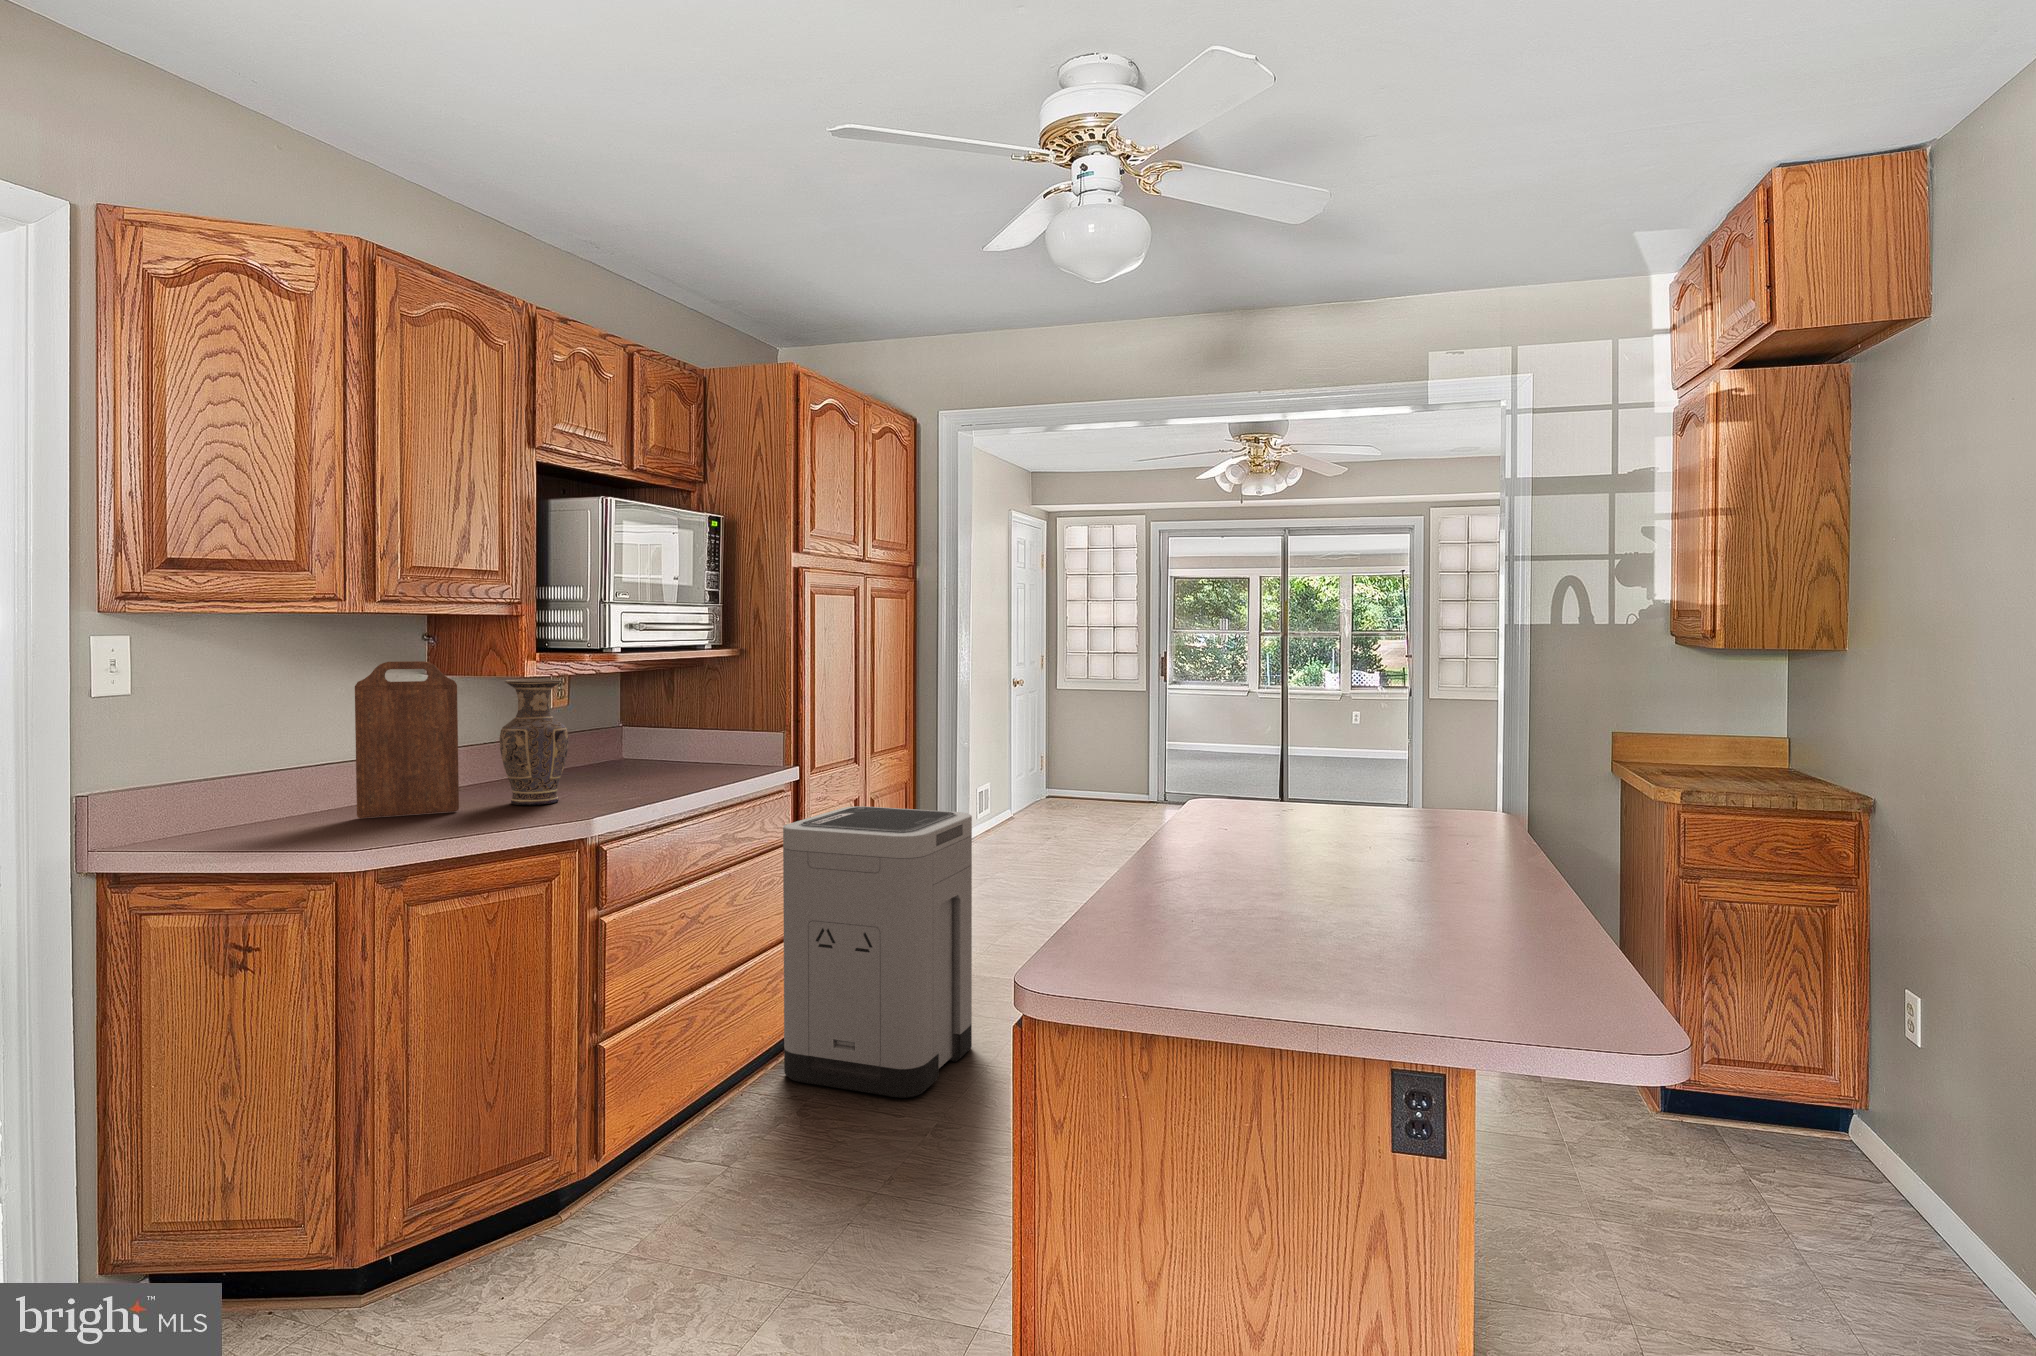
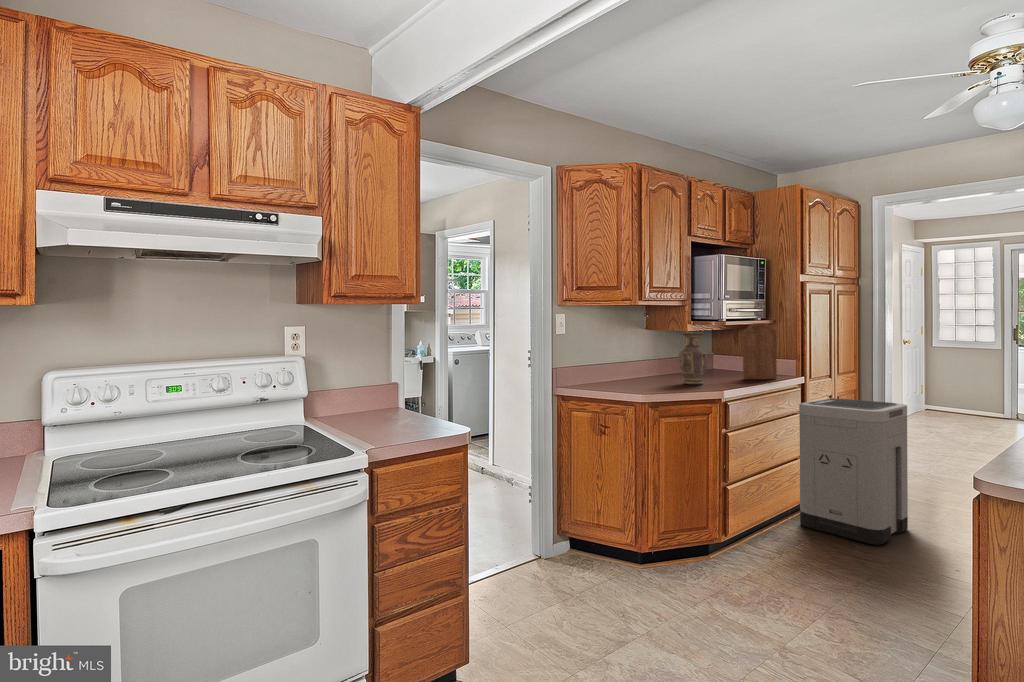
cutting board: present [355,661,459,818] -> present [743,323,777,379]

